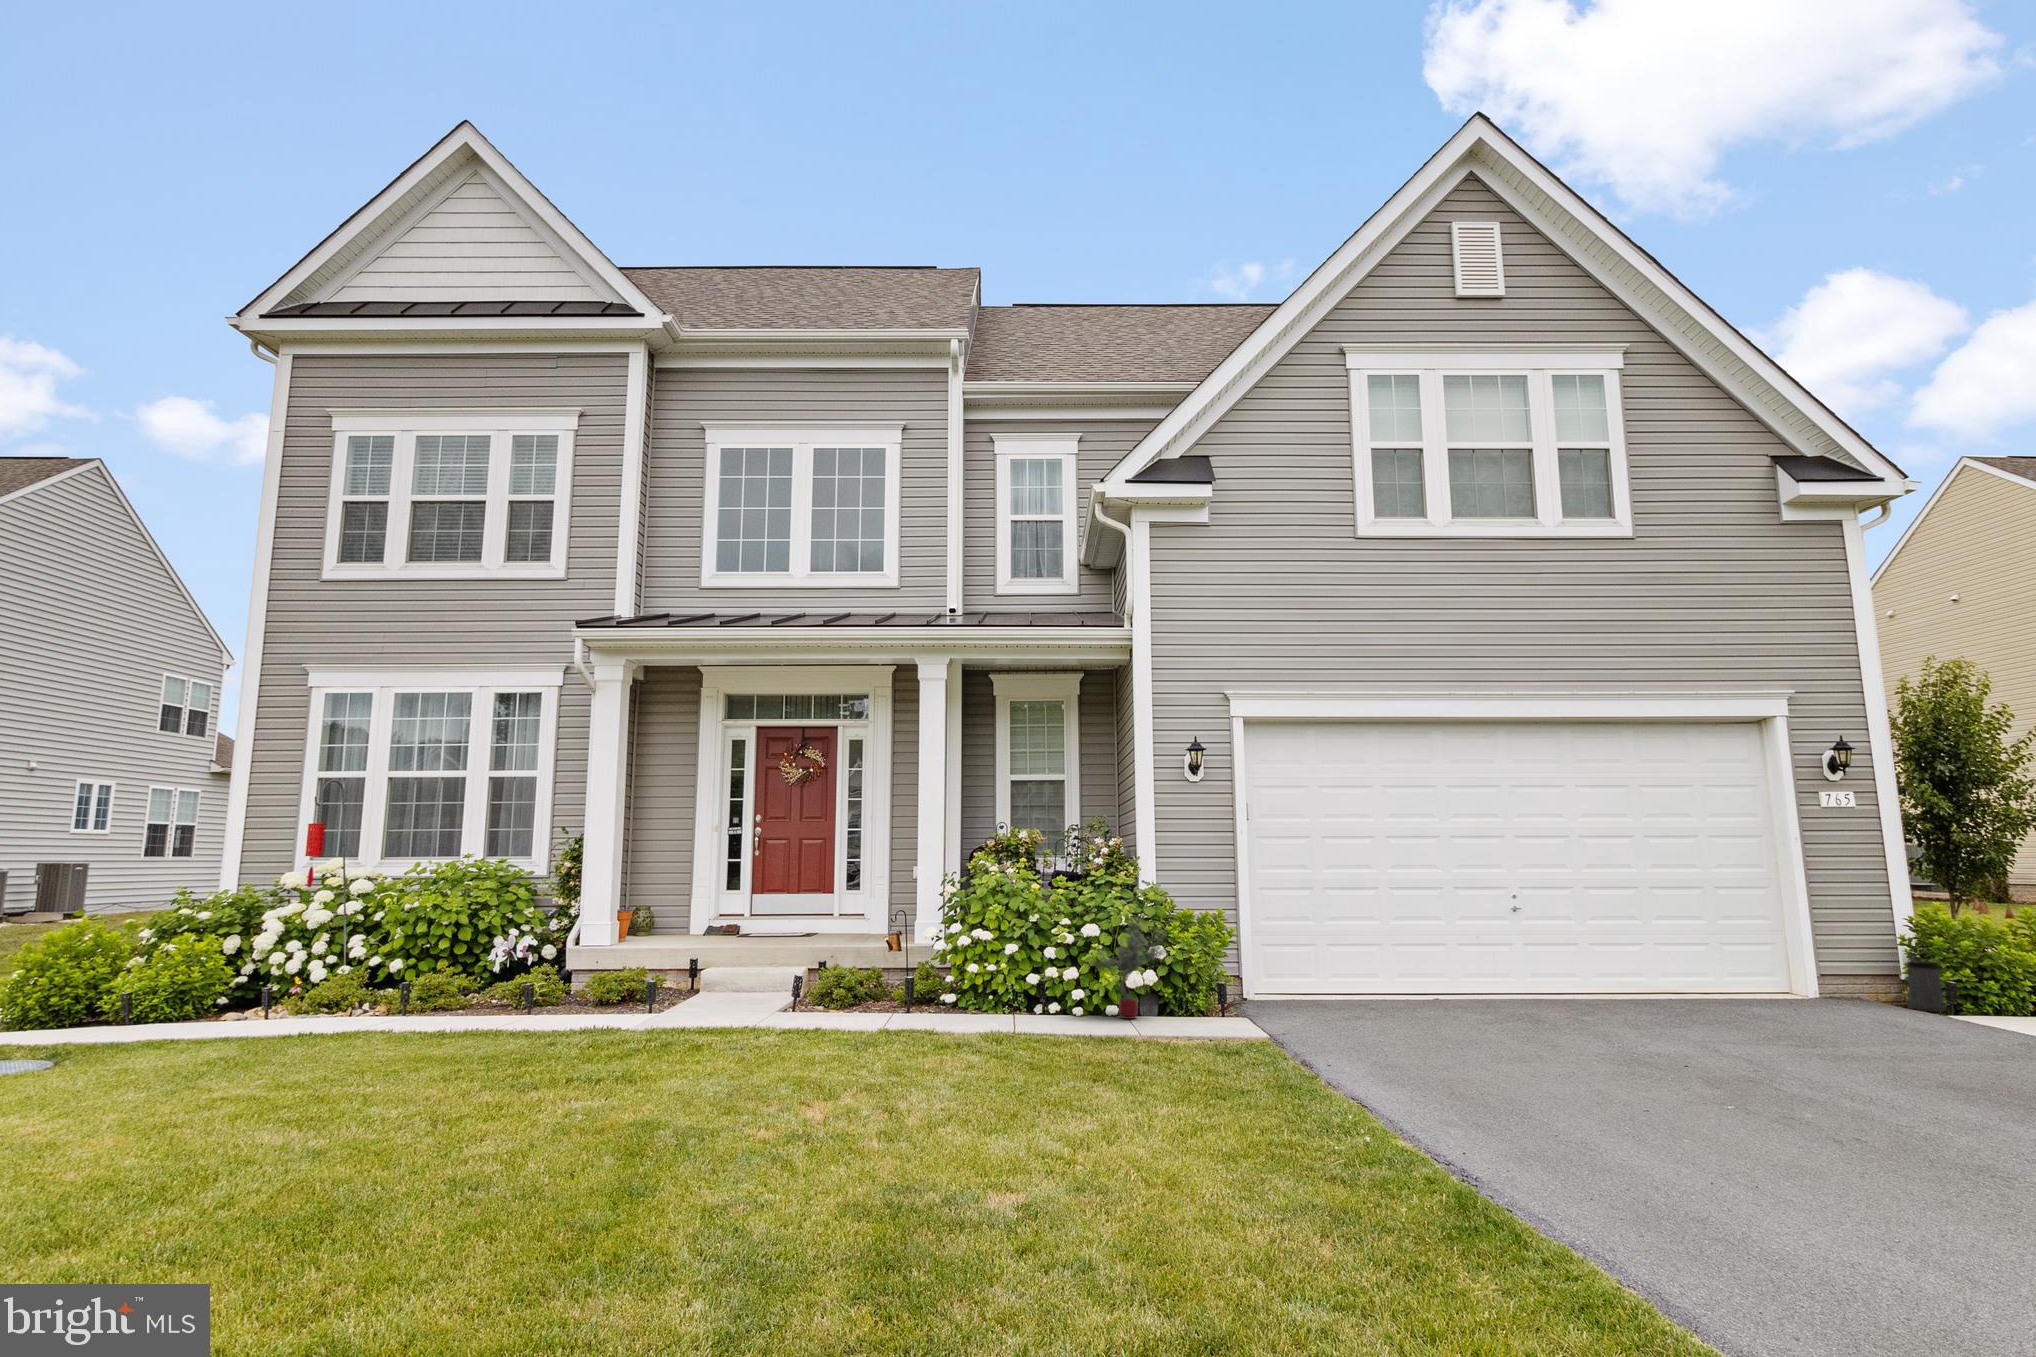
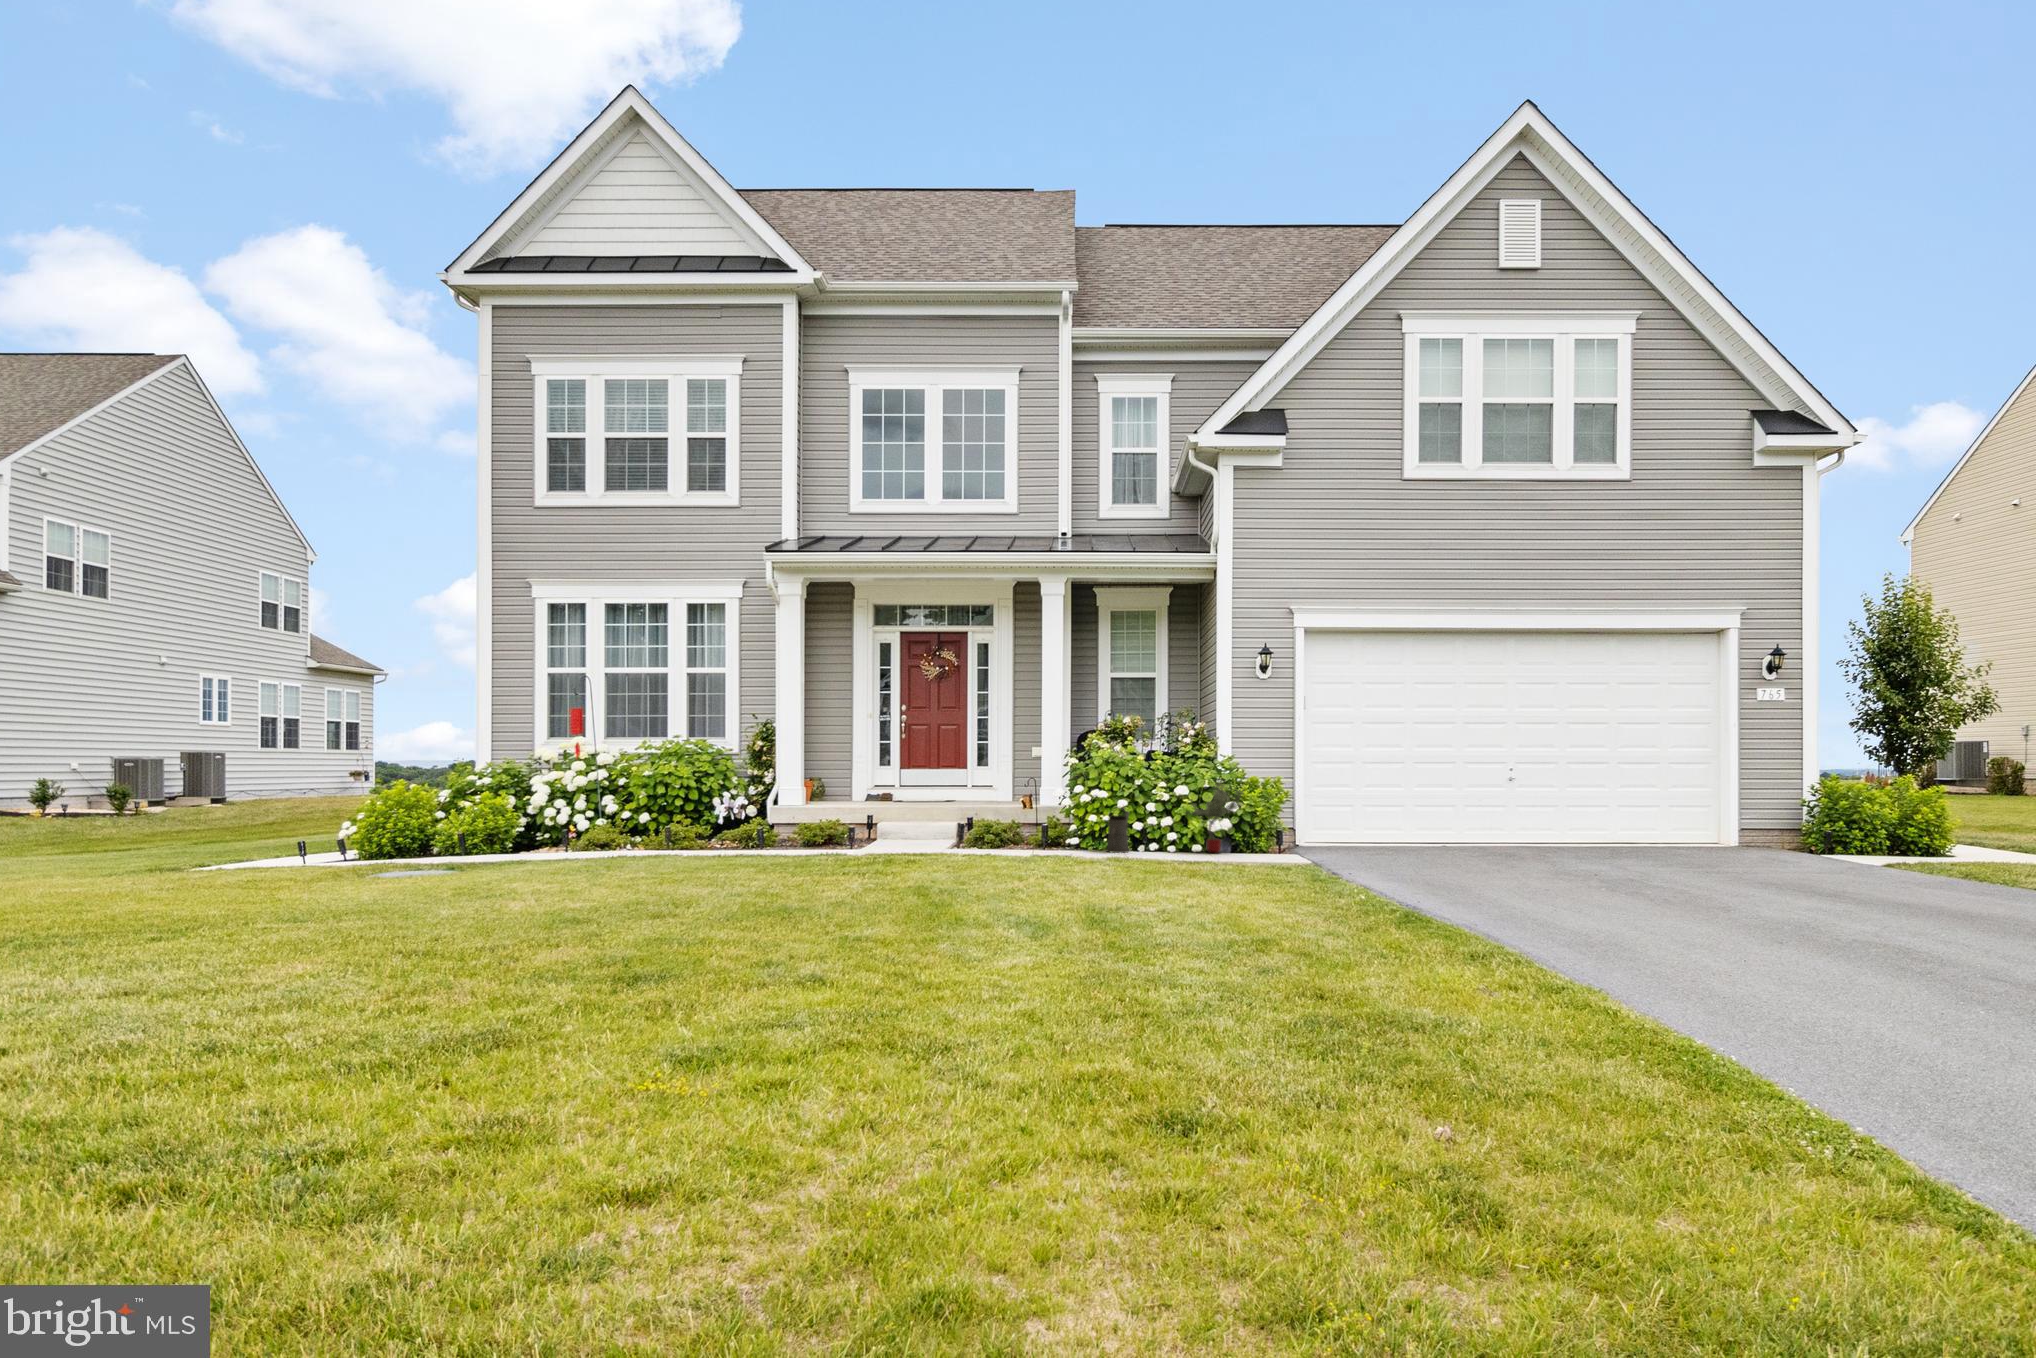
watering can: present [1907,954,1946,1012] -> present [1107,809,1129,853]

